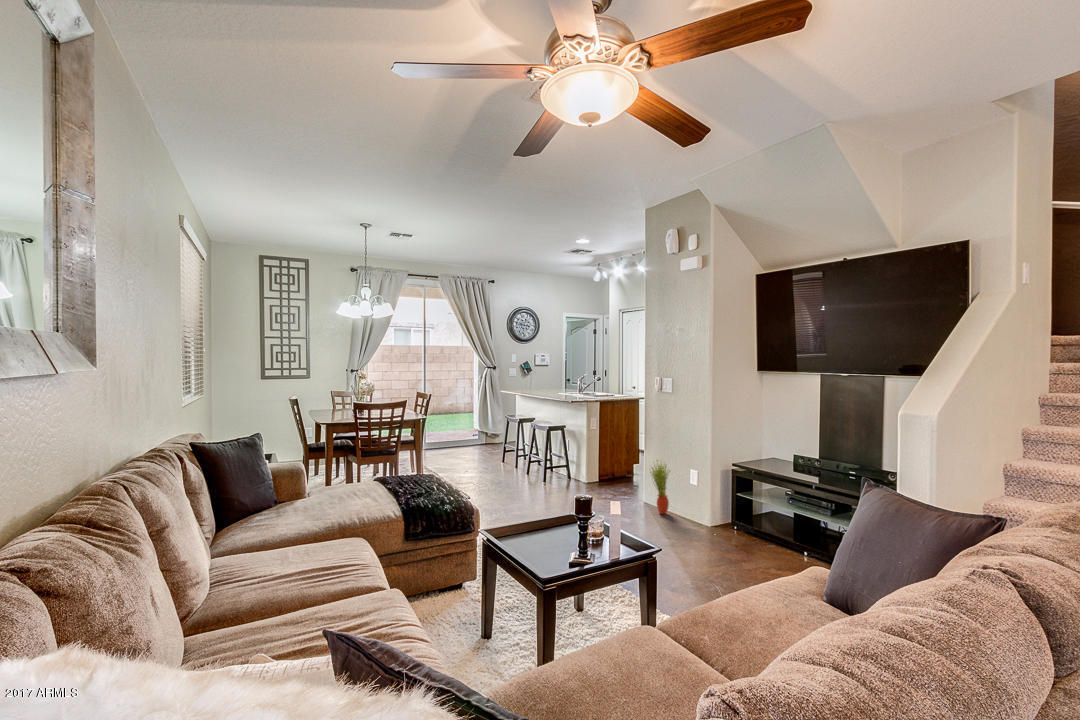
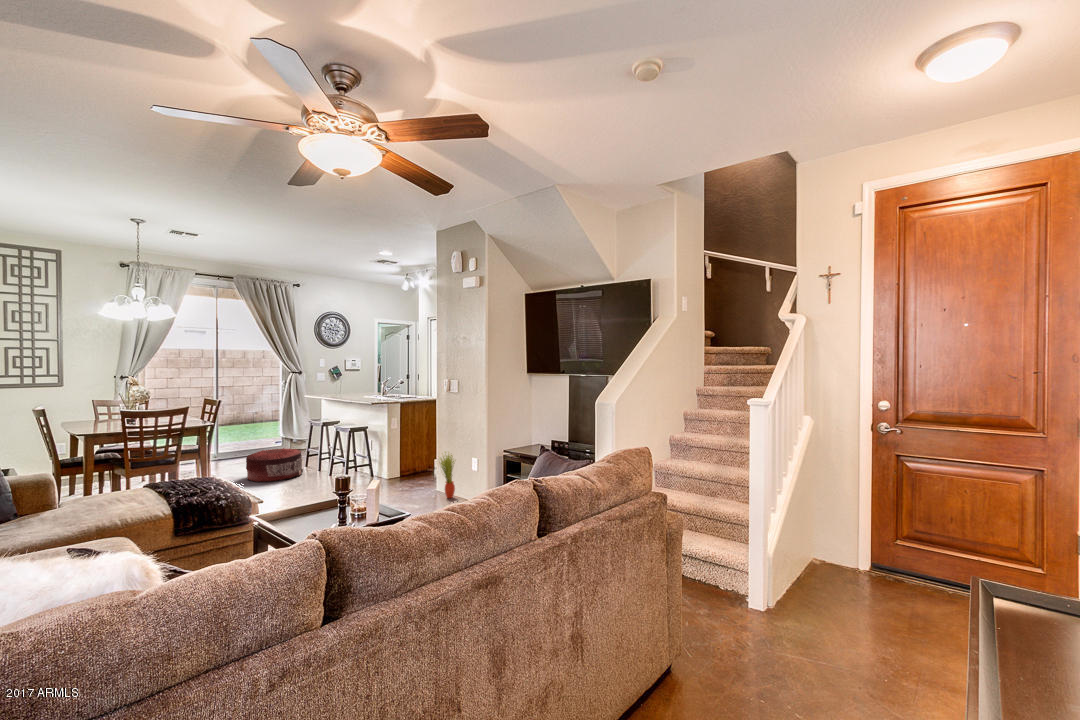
pouf: none [452,443,502,476] -> present [246,448,303,482]

